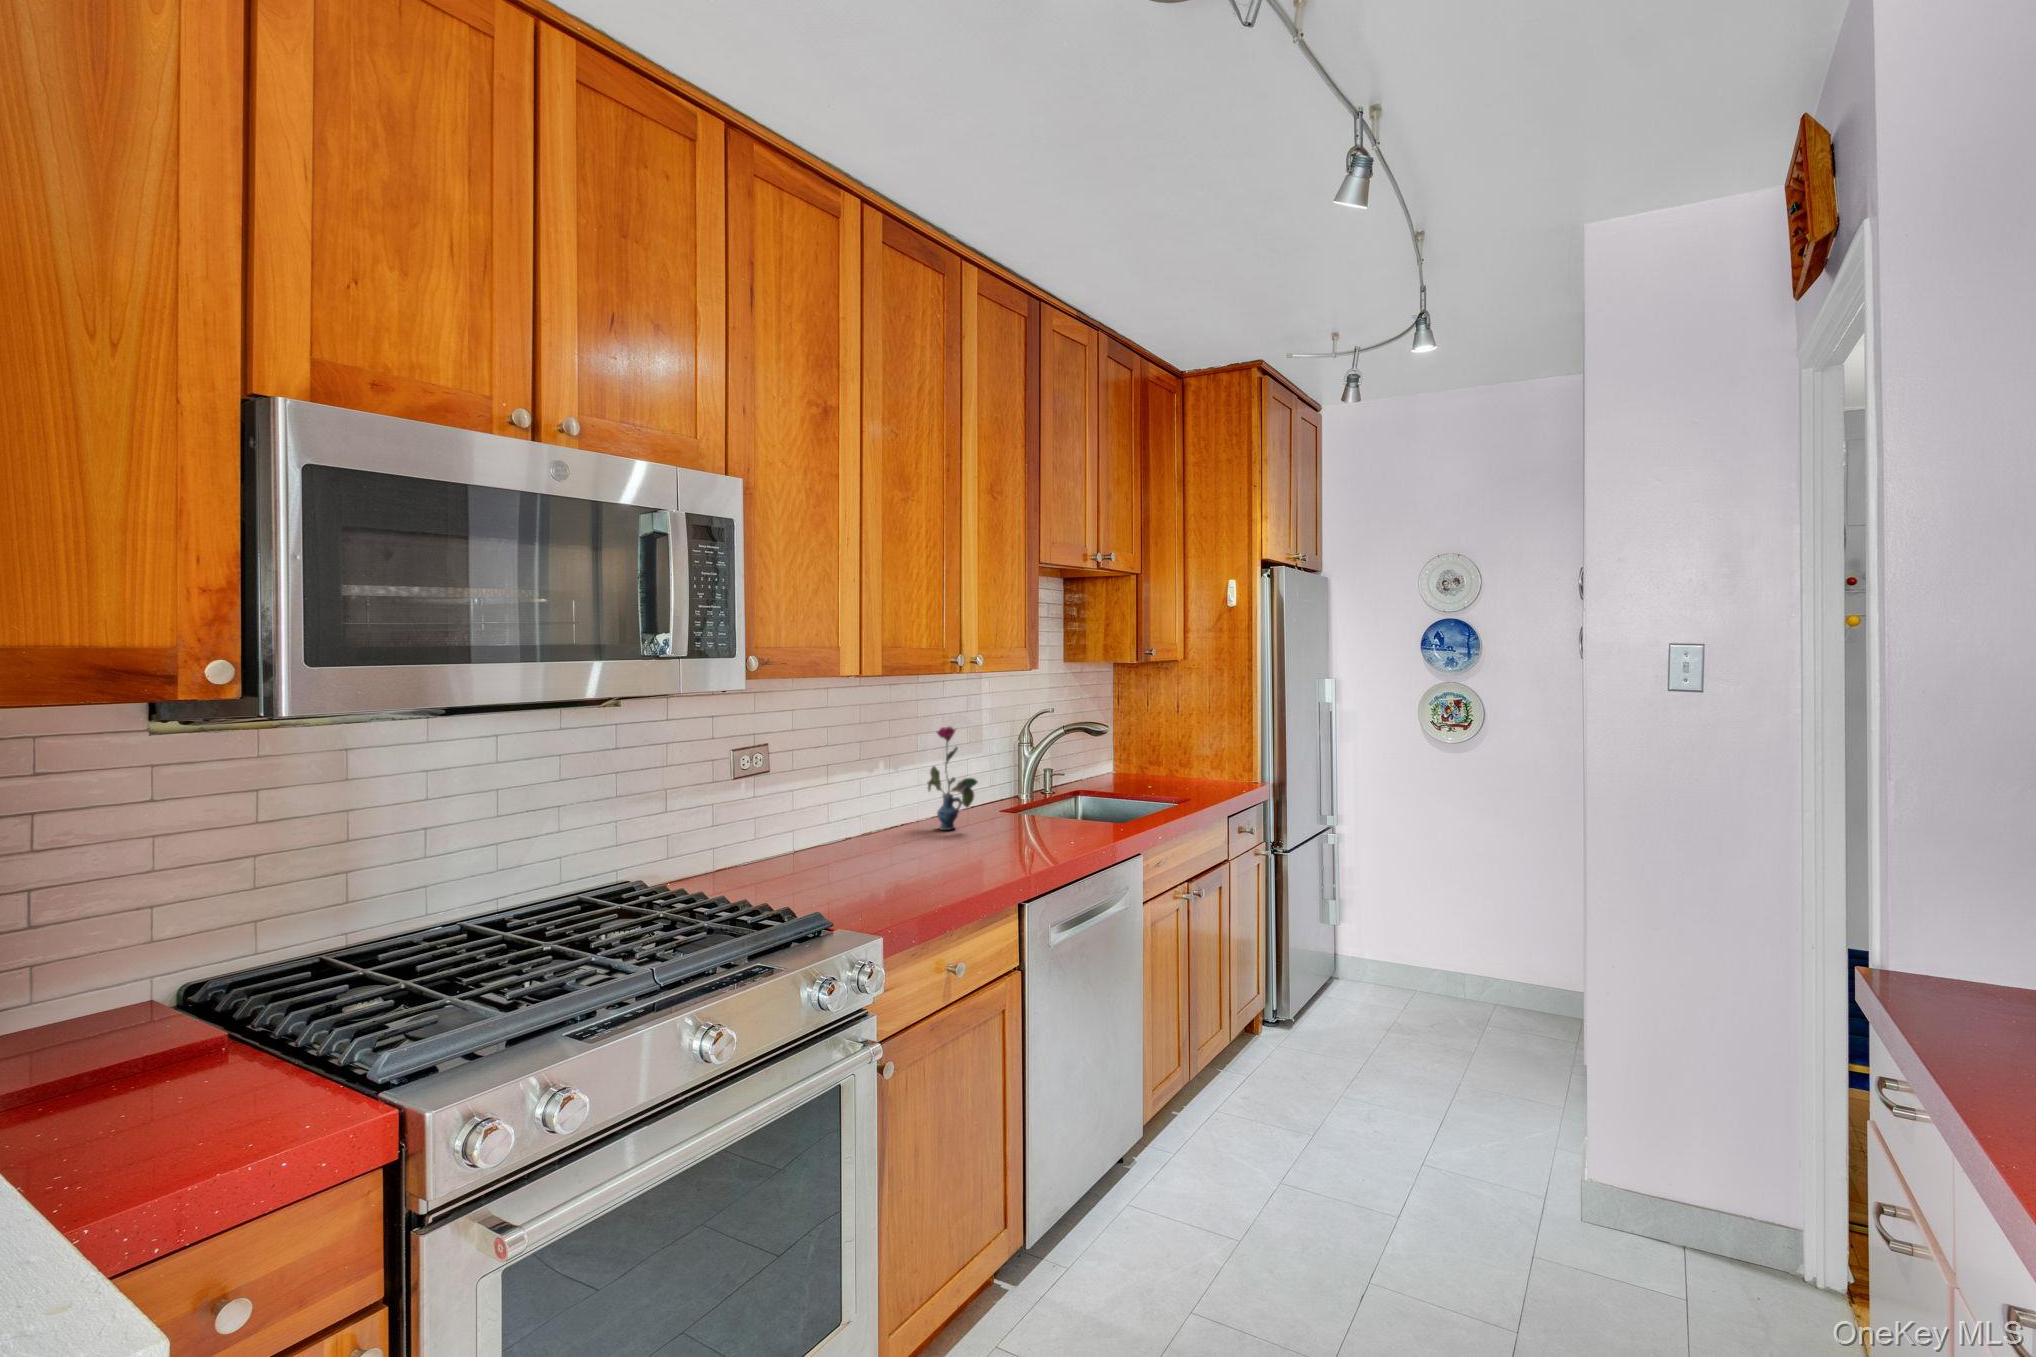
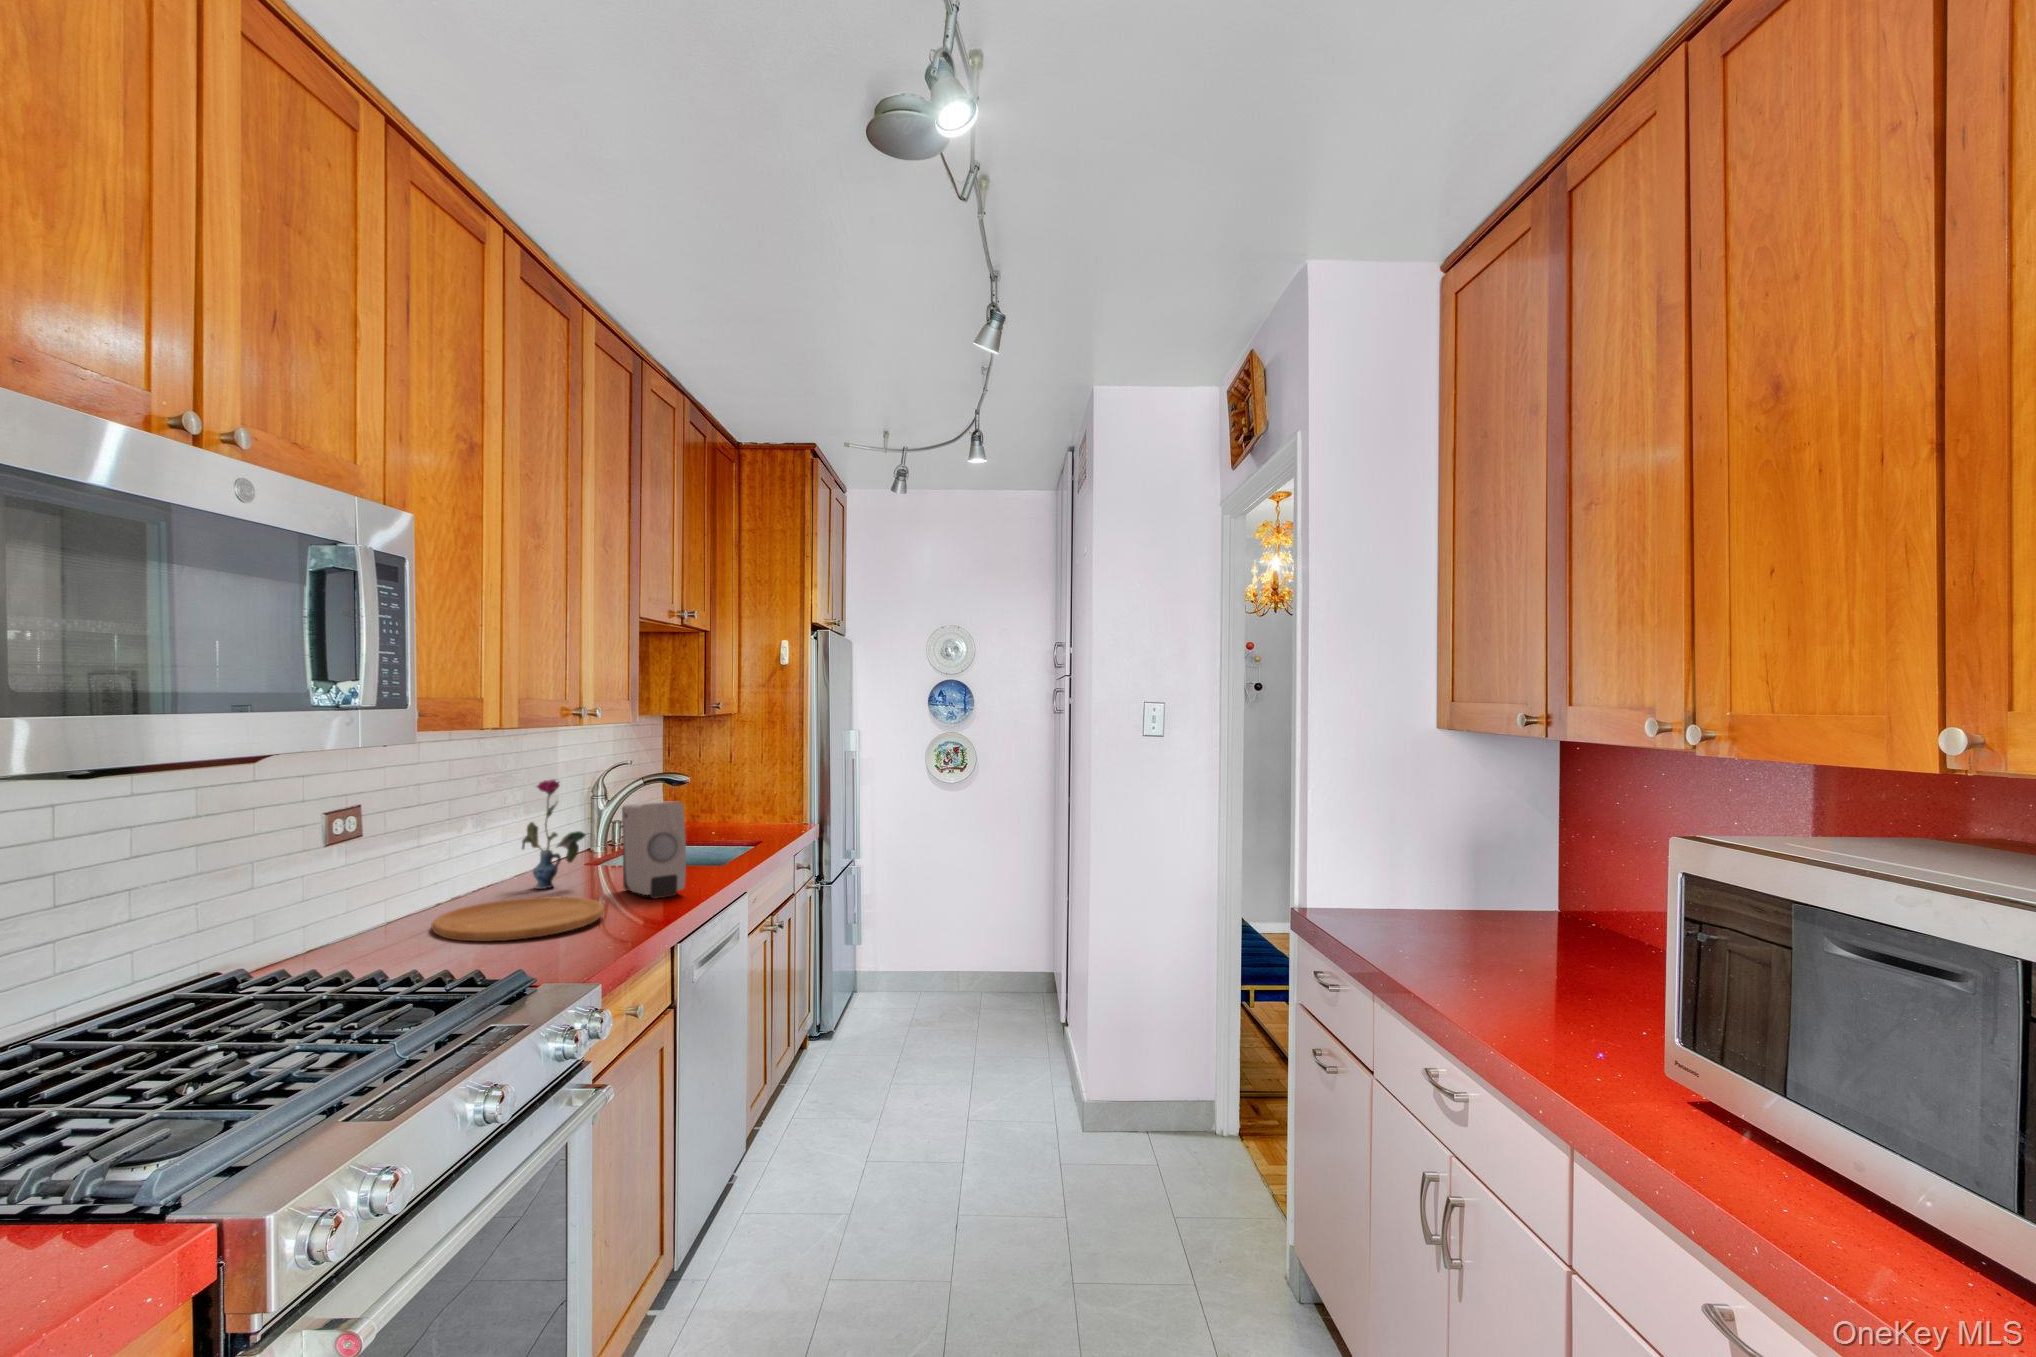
soap dispenser: none [1008,754,1059,852] -> present [622,802,686,899]
cutting board: none [820,838,965,877] -> present [431,897,604,941]

